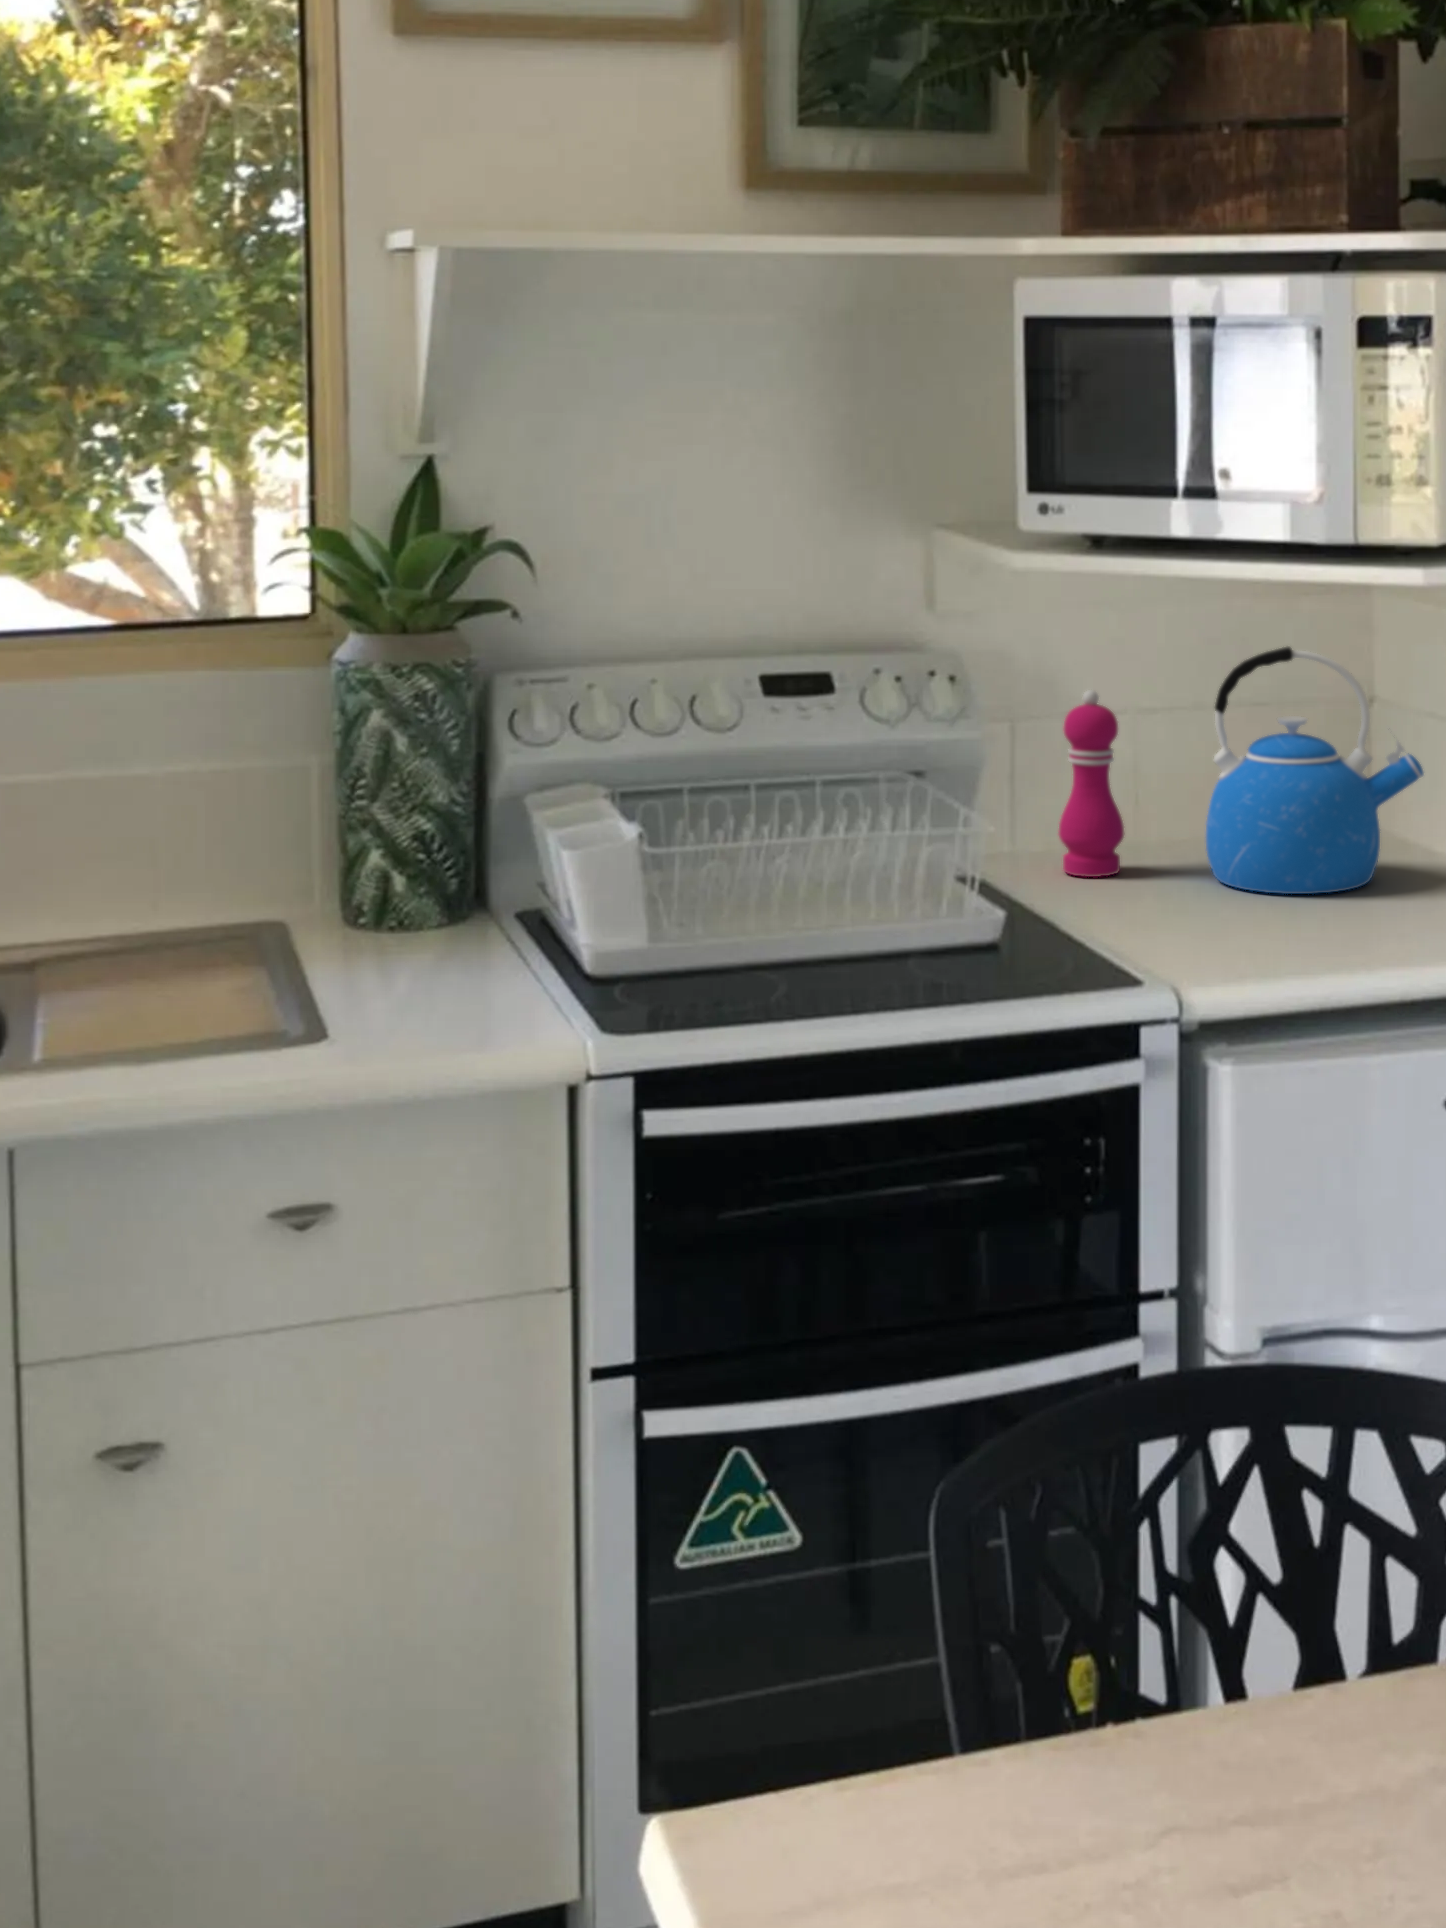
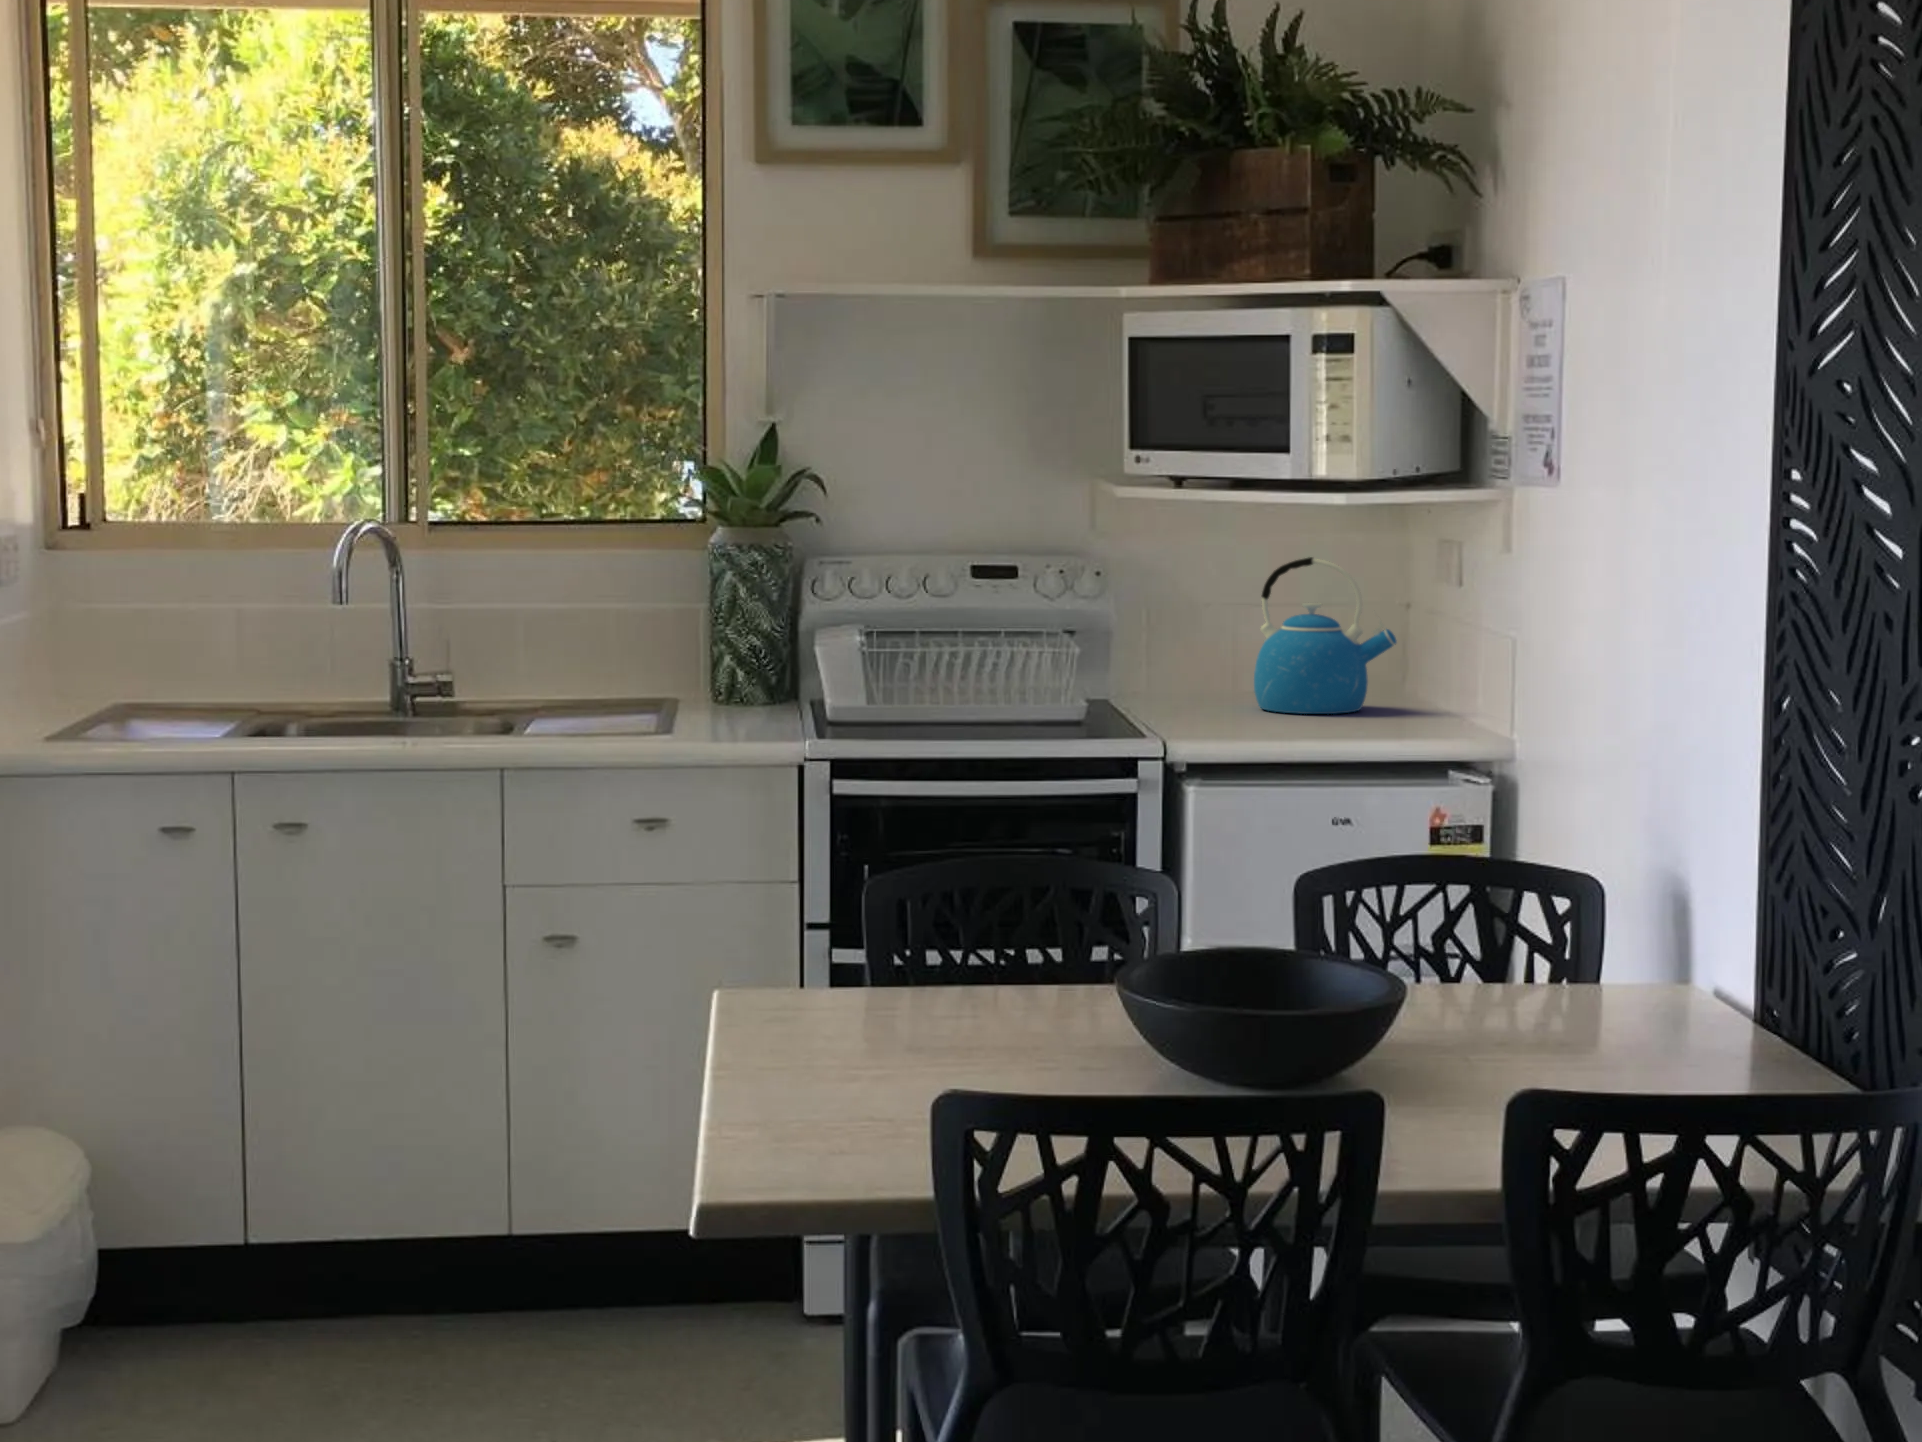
pepper mill: present [1059,690,1124,877] -> none [1166,584,1208,704]

